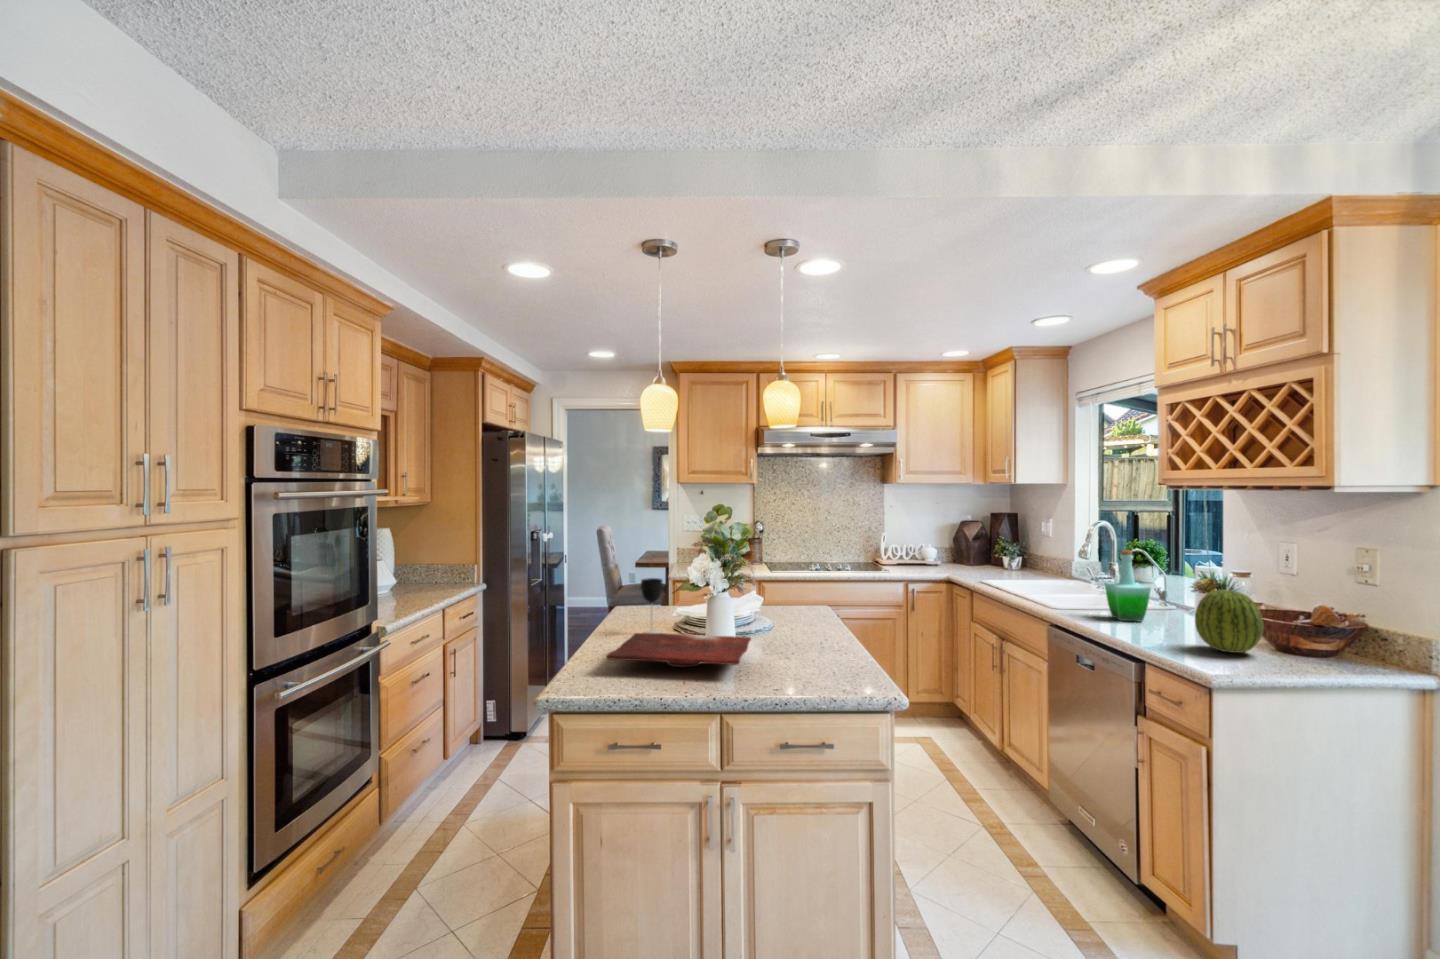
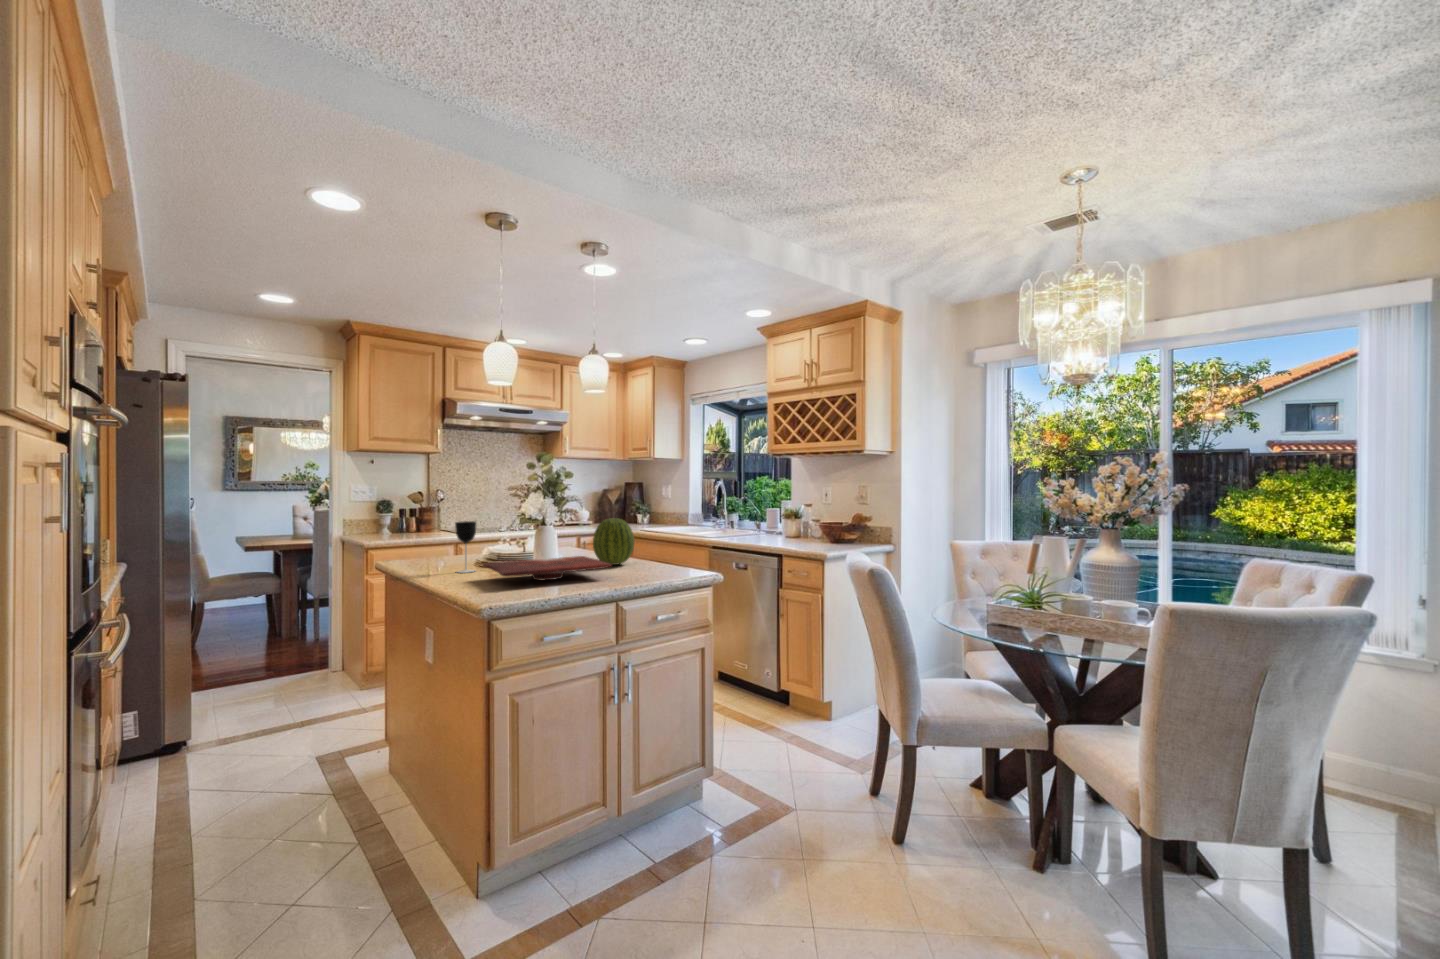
bottle: present [1104,550,1151,622] -> none [741,493,768,537]
fruit: present [1195,590,1264,653] -> present [593,518,634,565]

